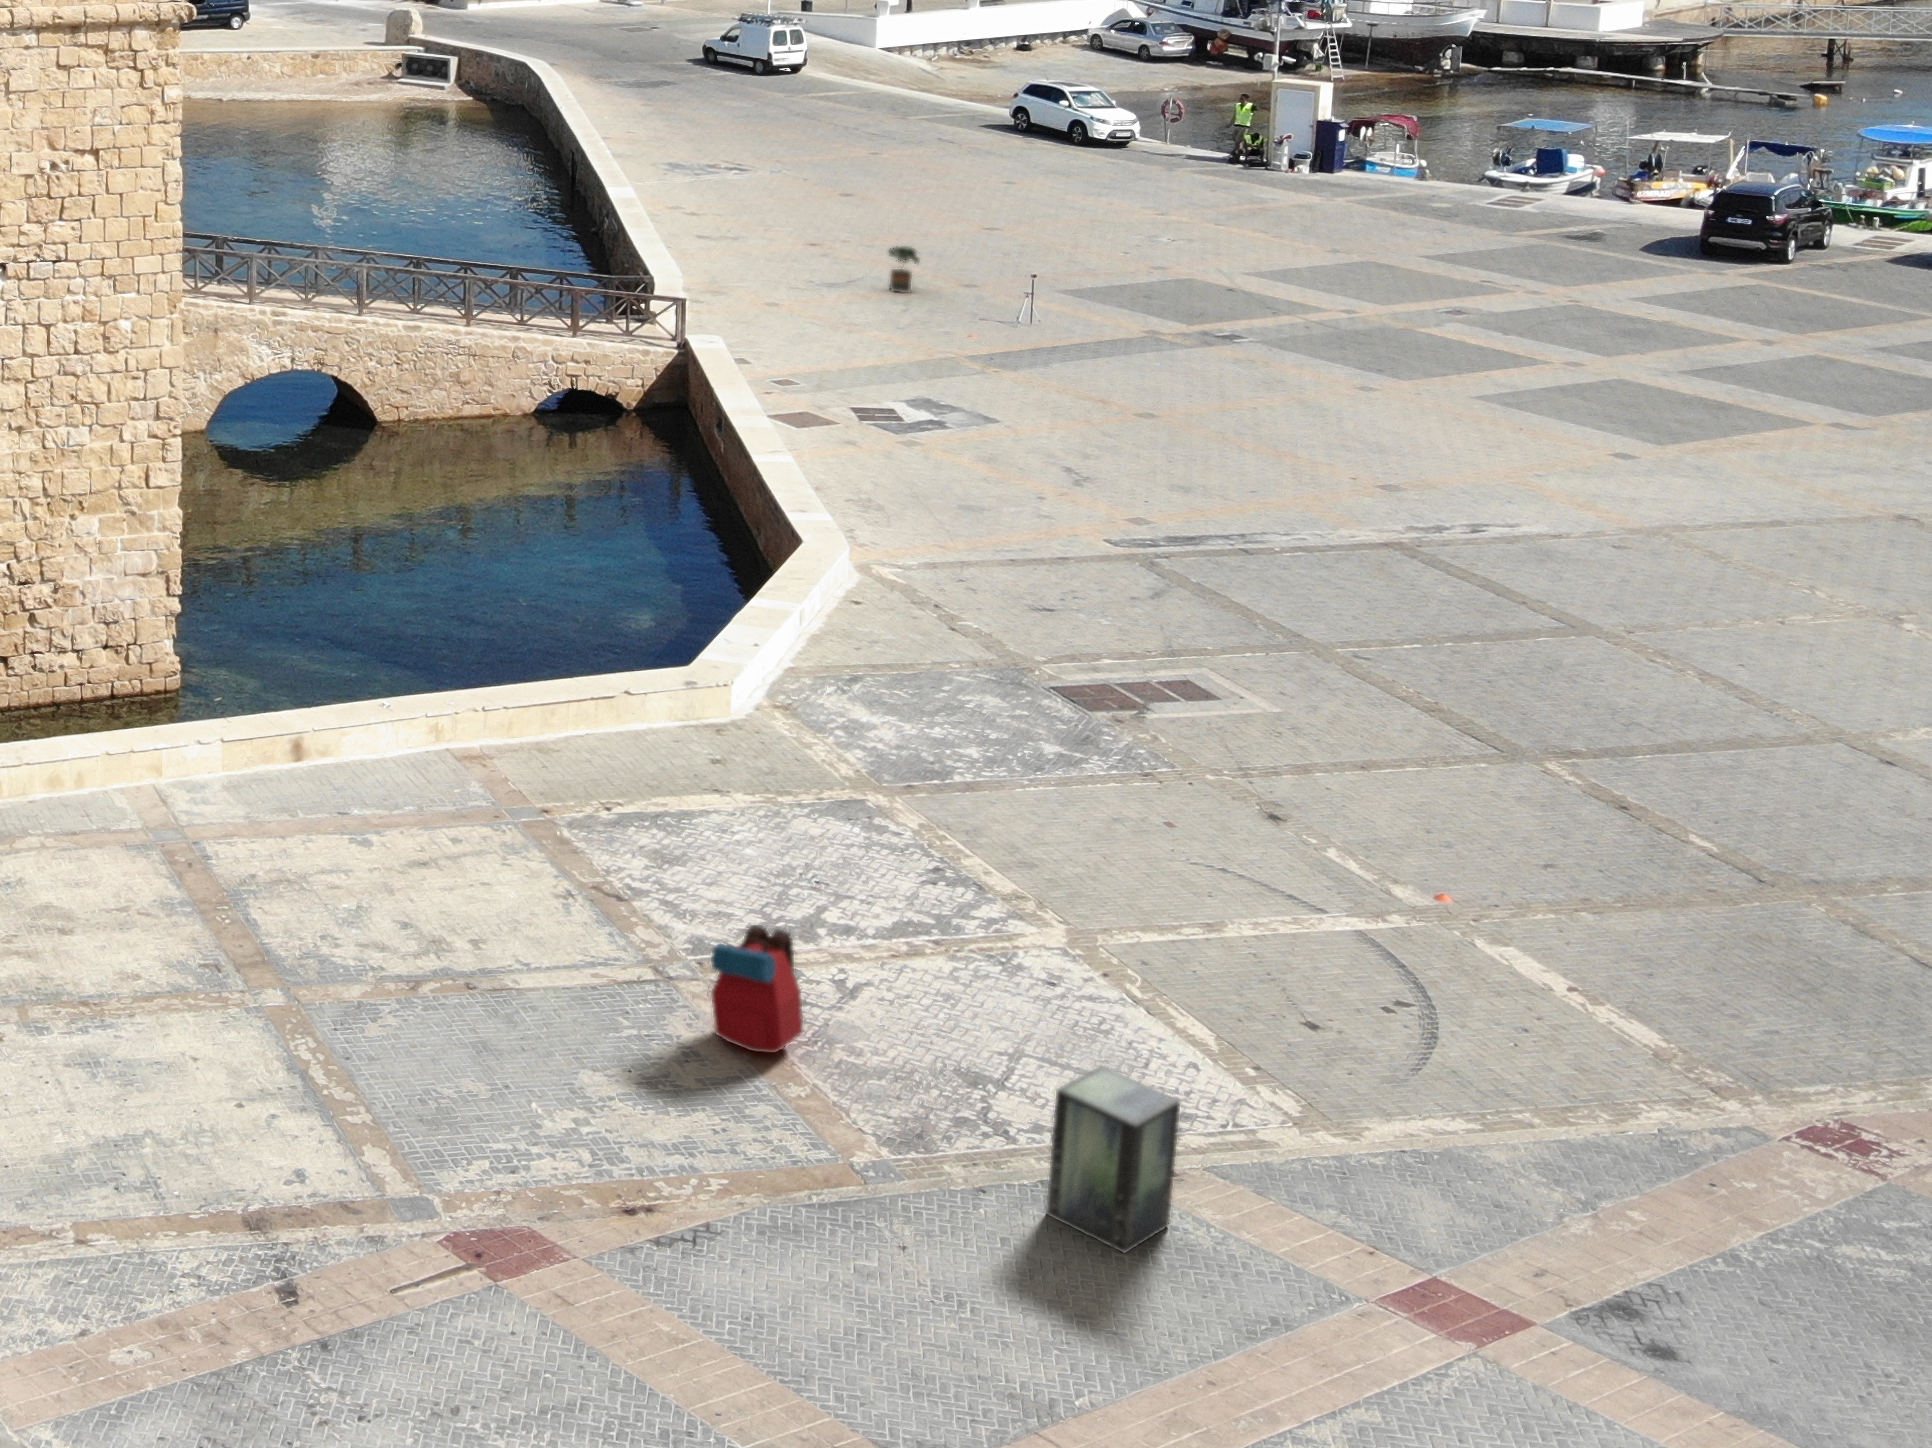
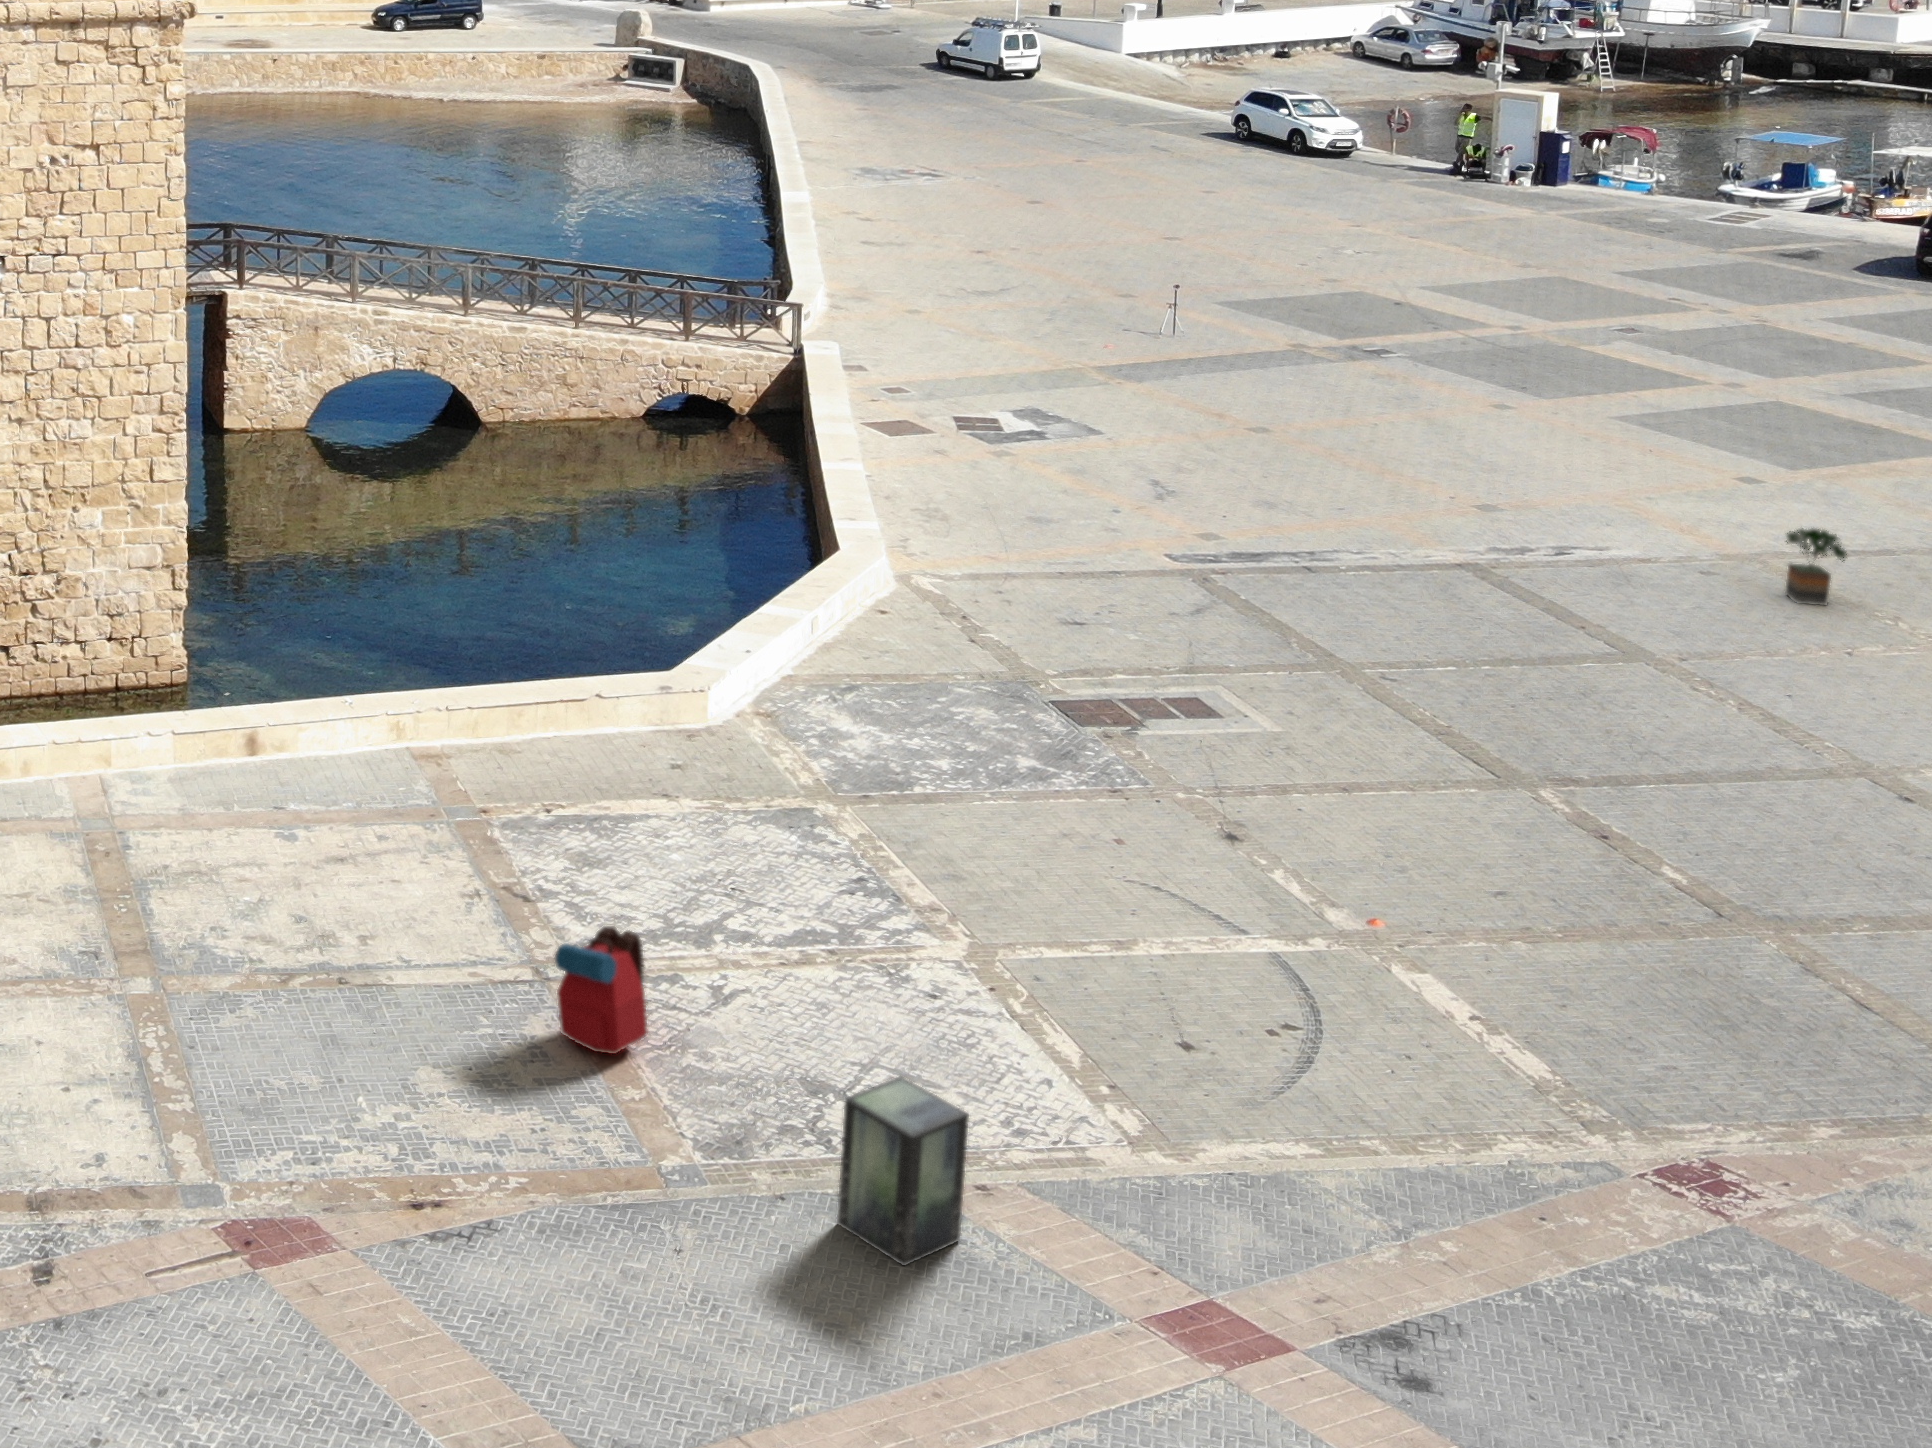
potted tree: present [889,246,919,293] -> present [1785,528,1847,605]

